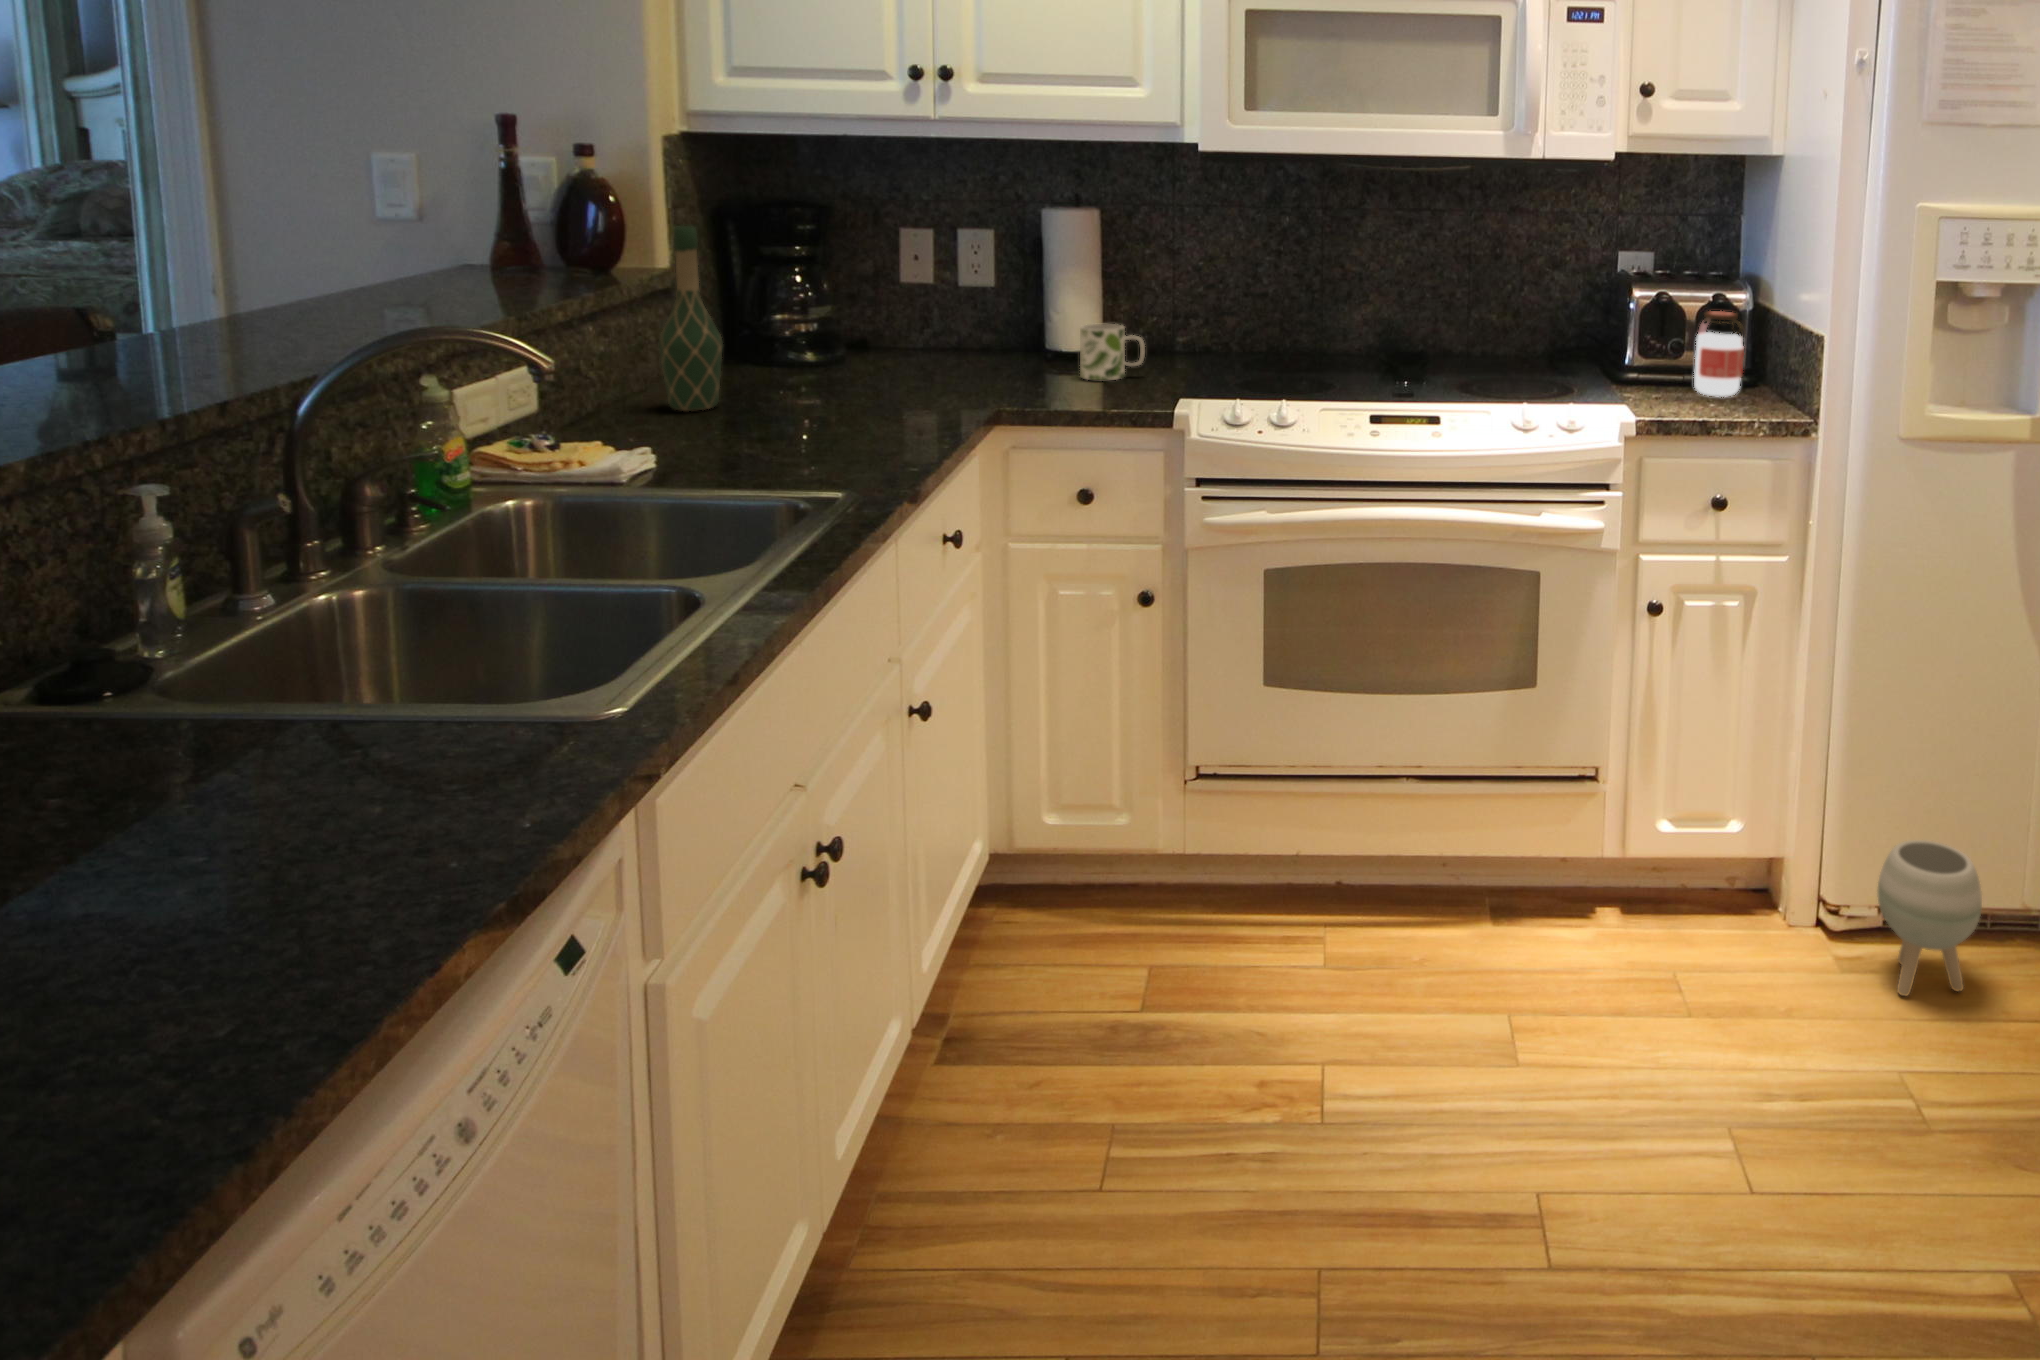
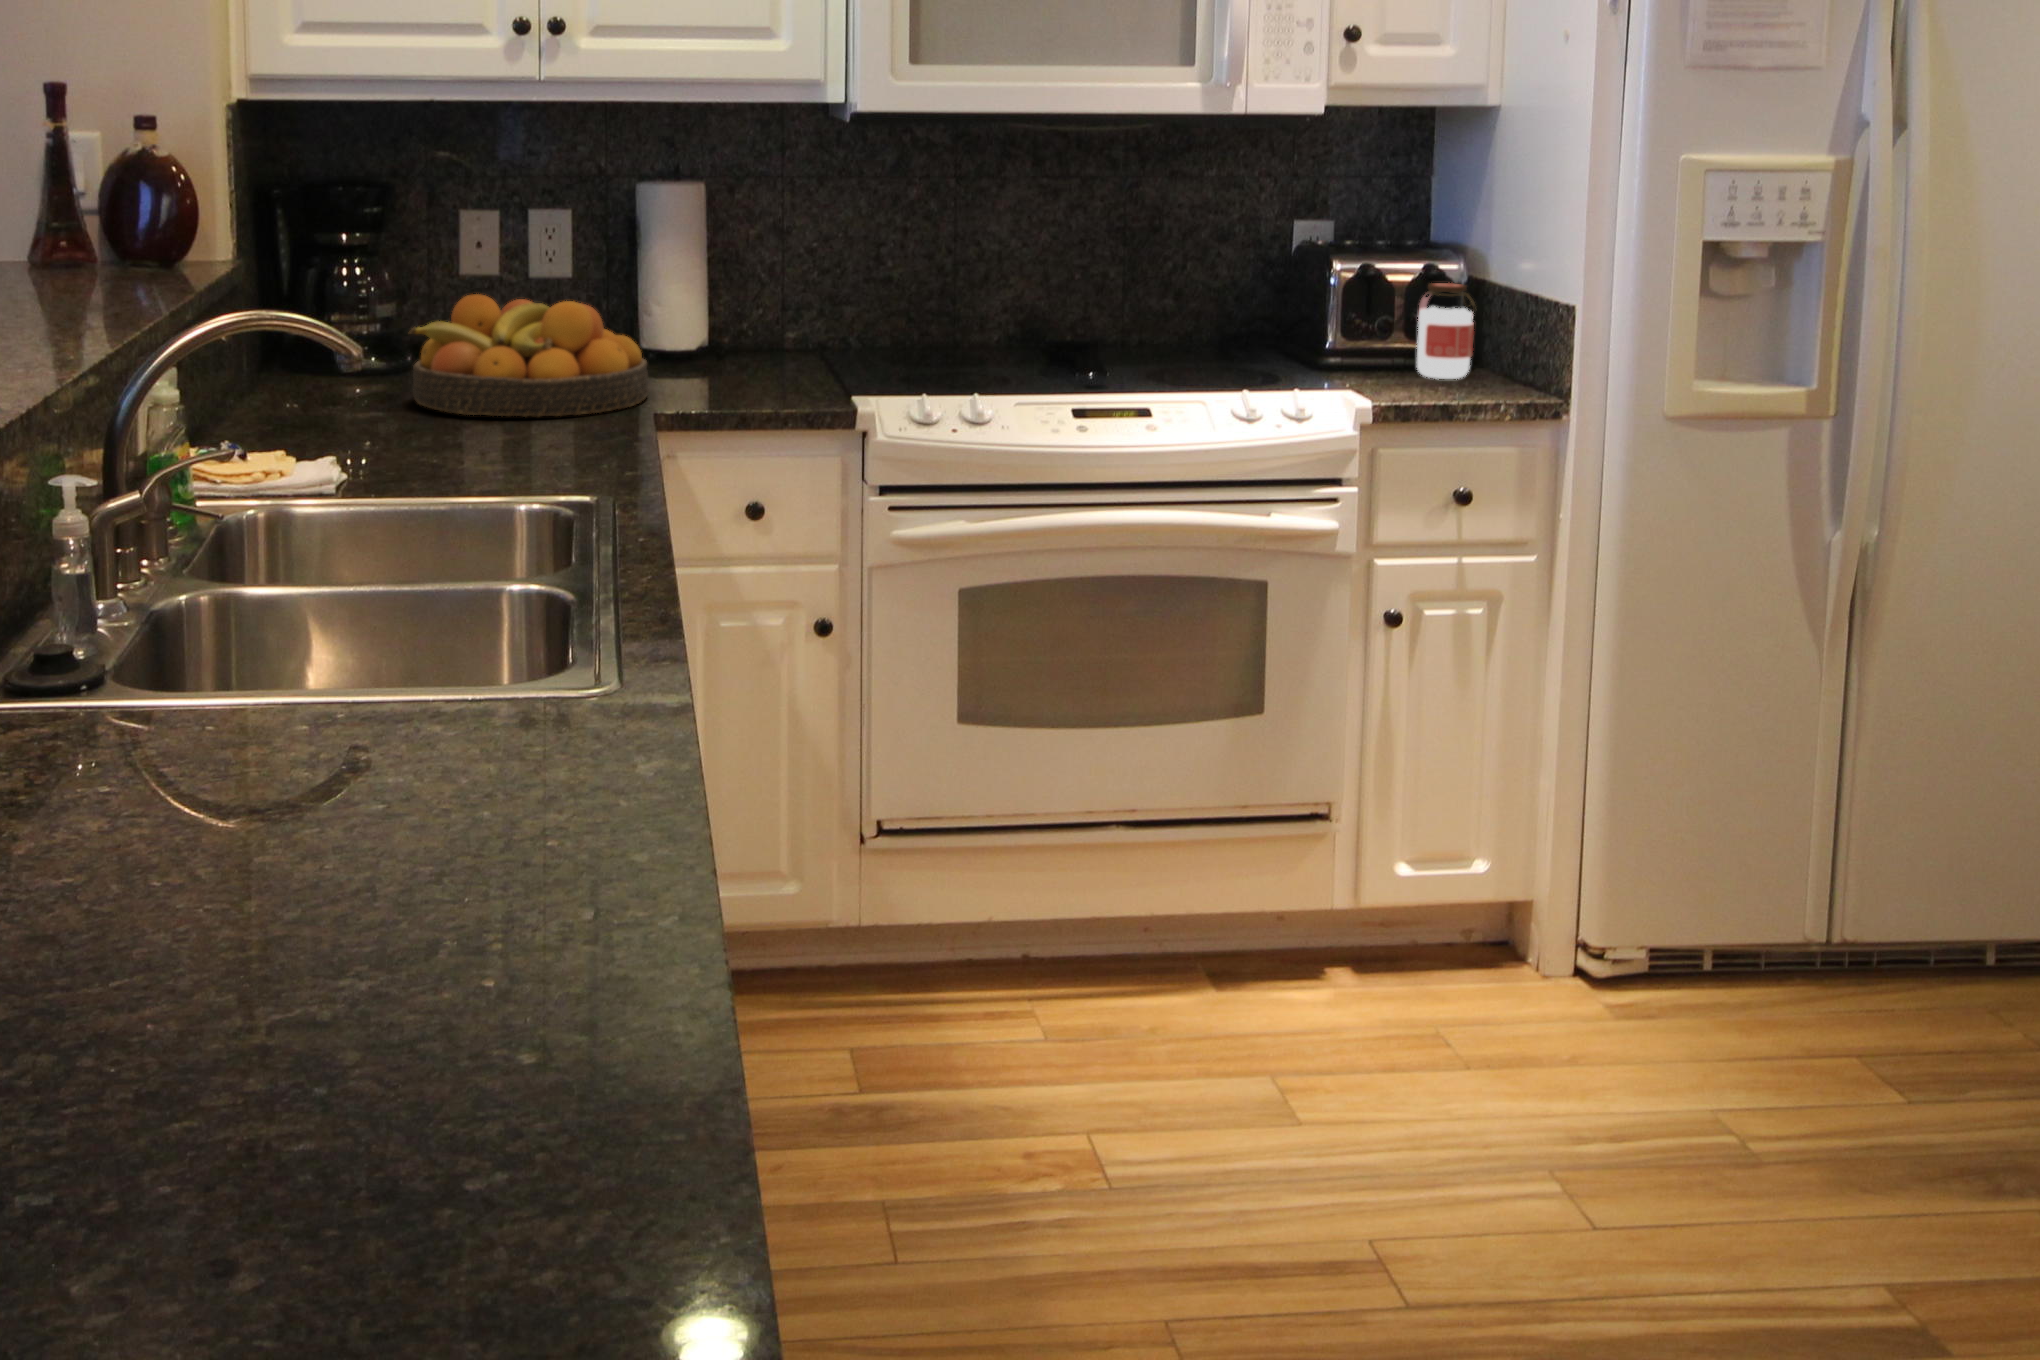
wine bottle: present [659,226,723,411] -> none [261,207,331,422]
fruit bowl: none [796,303,1012,411] -> present [410,294,648,417]
mug: present [1080,324,1145,380] -> none [708,315,782,380]
planter: present [1878,840,1982,996] -> none [1657,866,1776,1038]

